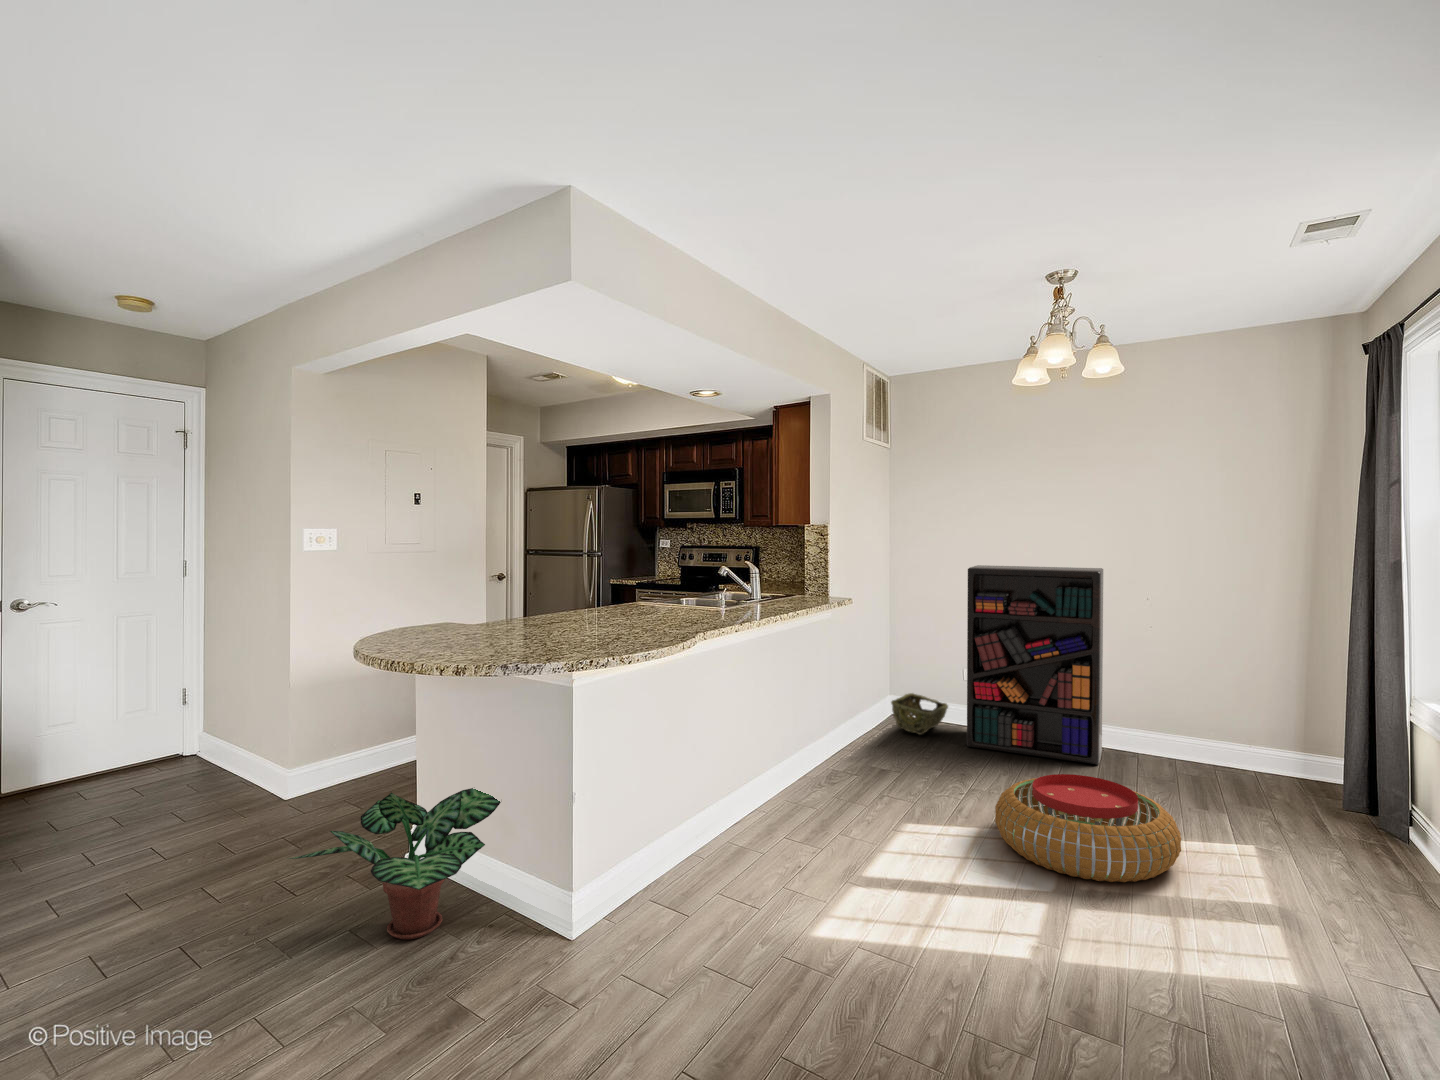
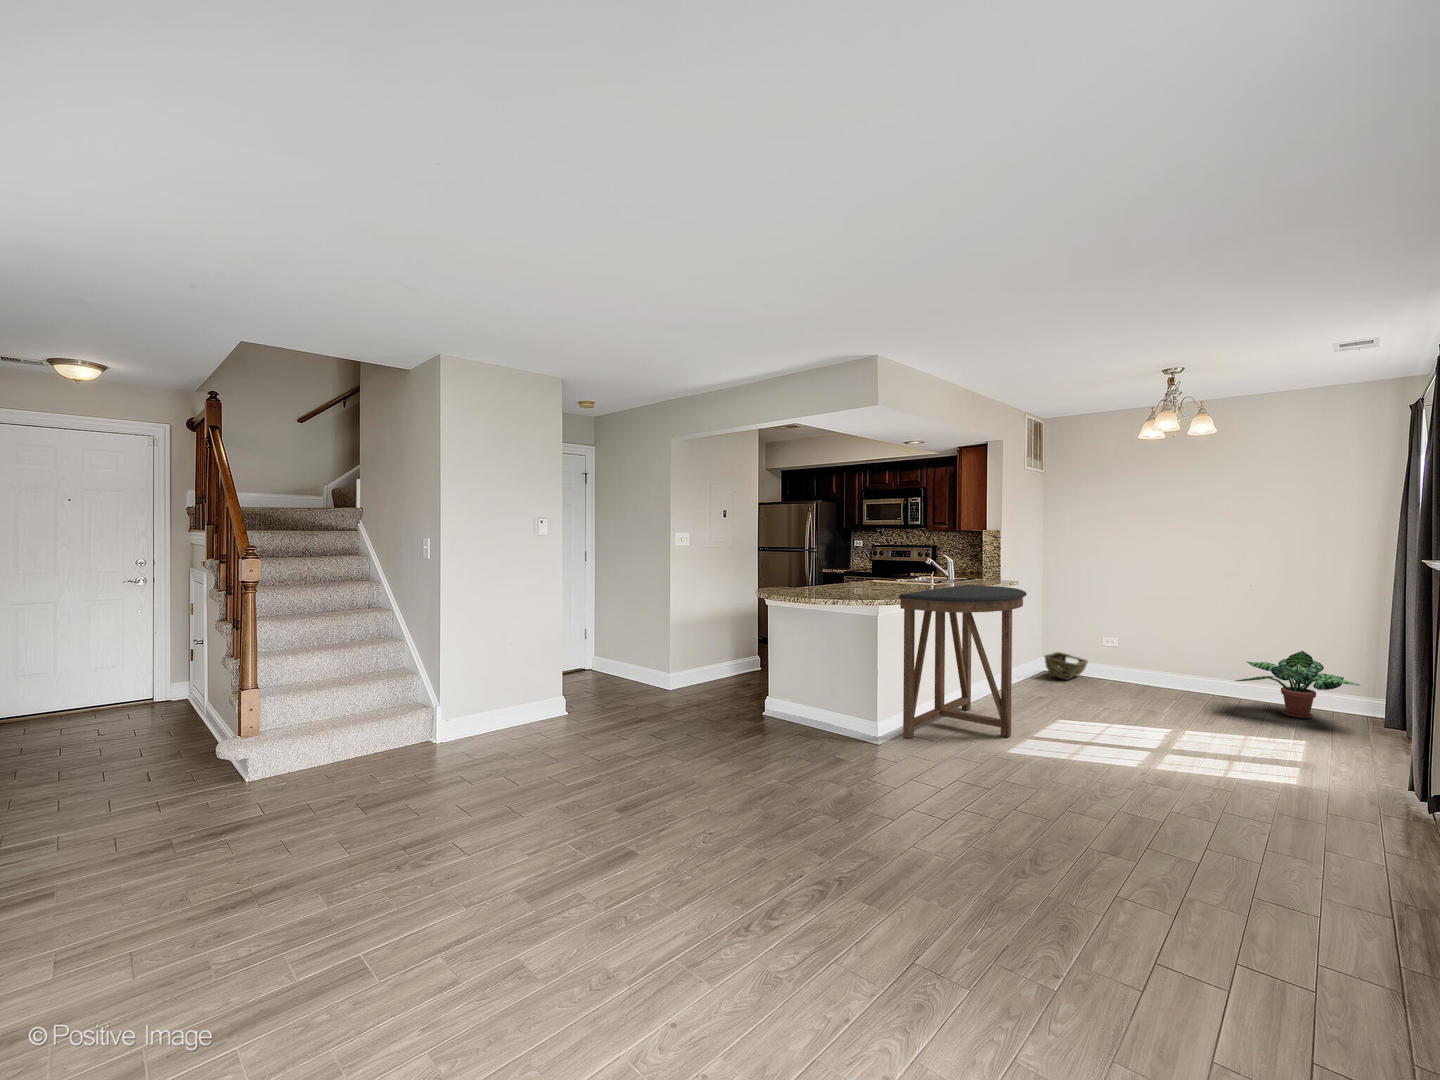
bookshelf: present [967,565,1103,764] -> none [1103,560,1211,701]
console table: none [629,610,850,892] -> present [899,585,1027,739]
pouf: present [995,774,1181,882] -> none [1124,693,1252,753]
potted plant: present [288,788,501,939] -> present [1236,651,1360,718]

